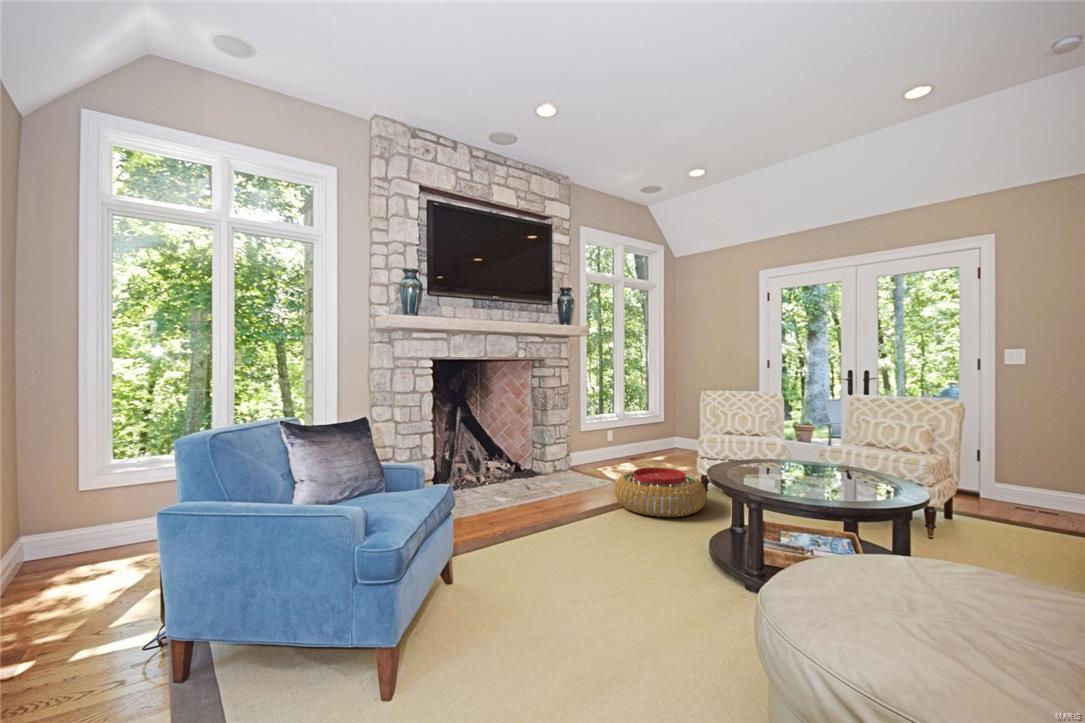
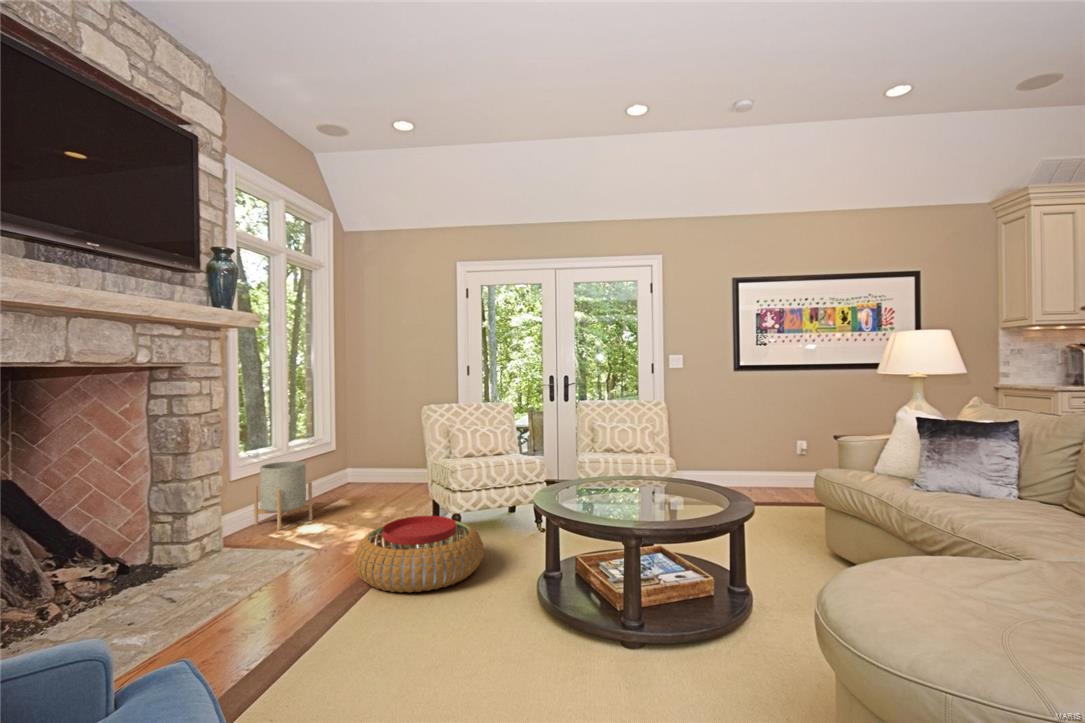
planter: none [592,424,626,467] -> present [254,461,312,530]

